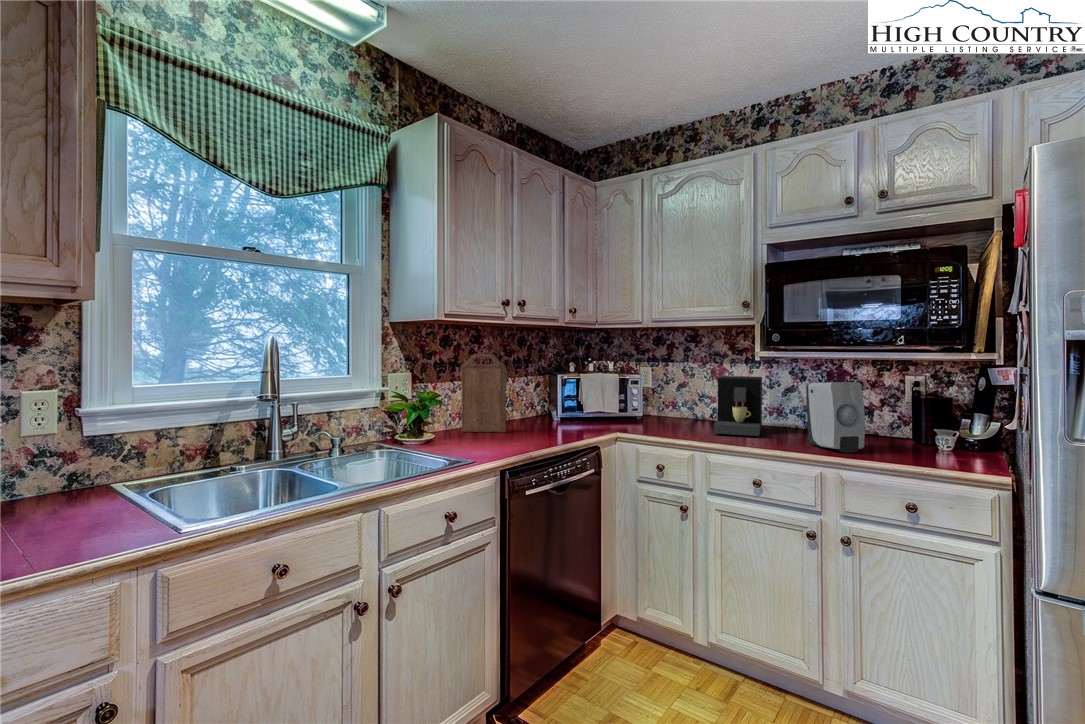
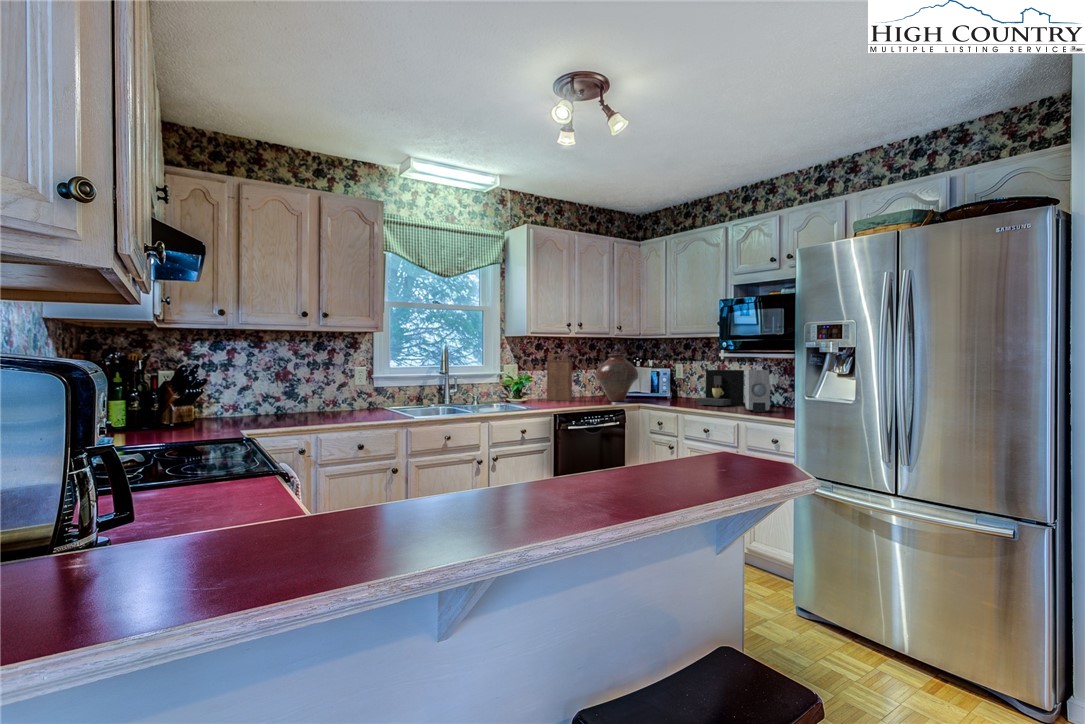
vase: none [542,354,610,430] -> present [596,354,638,401]

